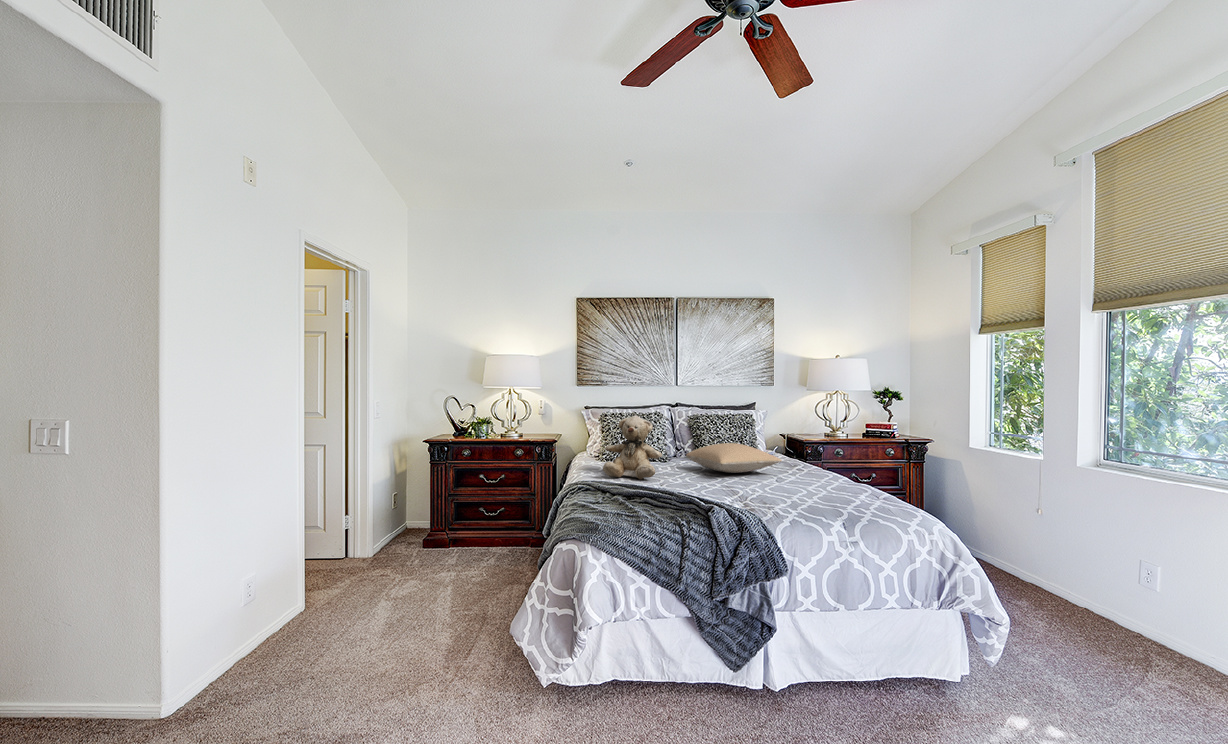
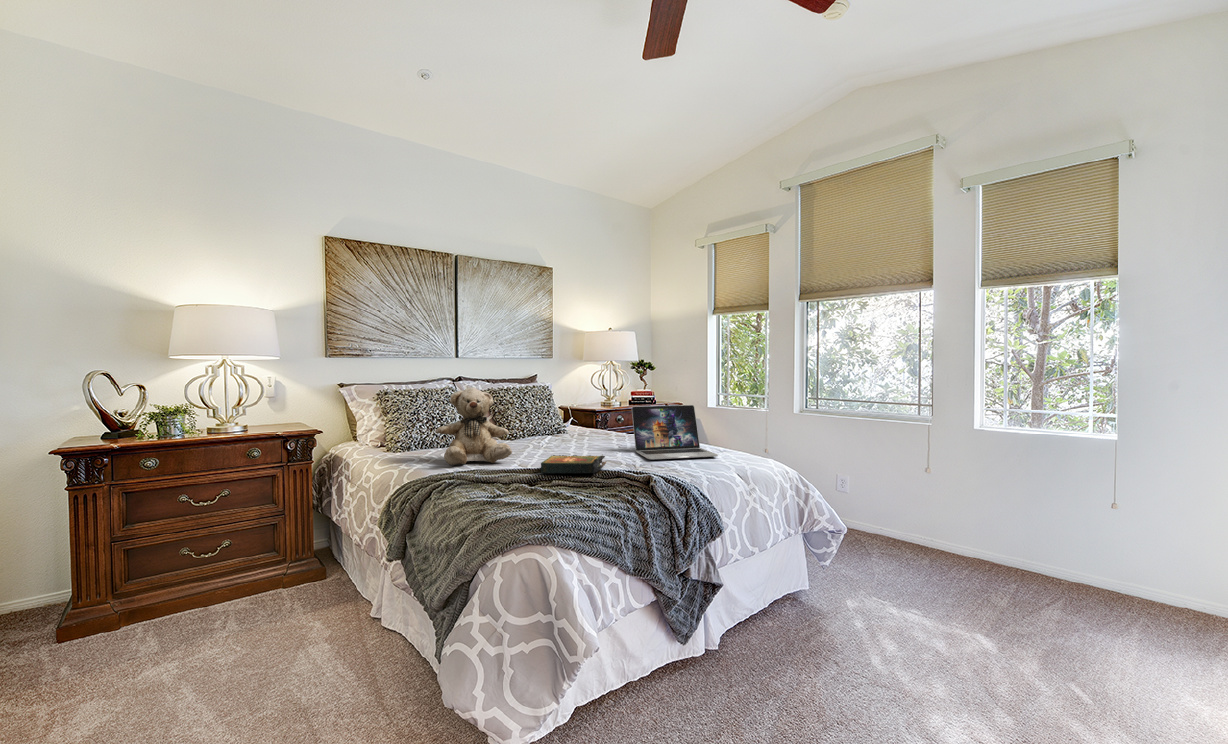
laptop: none [768,442,850,502] -> present [632,405,718,460]
pillow: present [686,443,782,473] -> none [515,413,615,445]
book: none [655,479,718,500] -> present [541,455,606,475]

